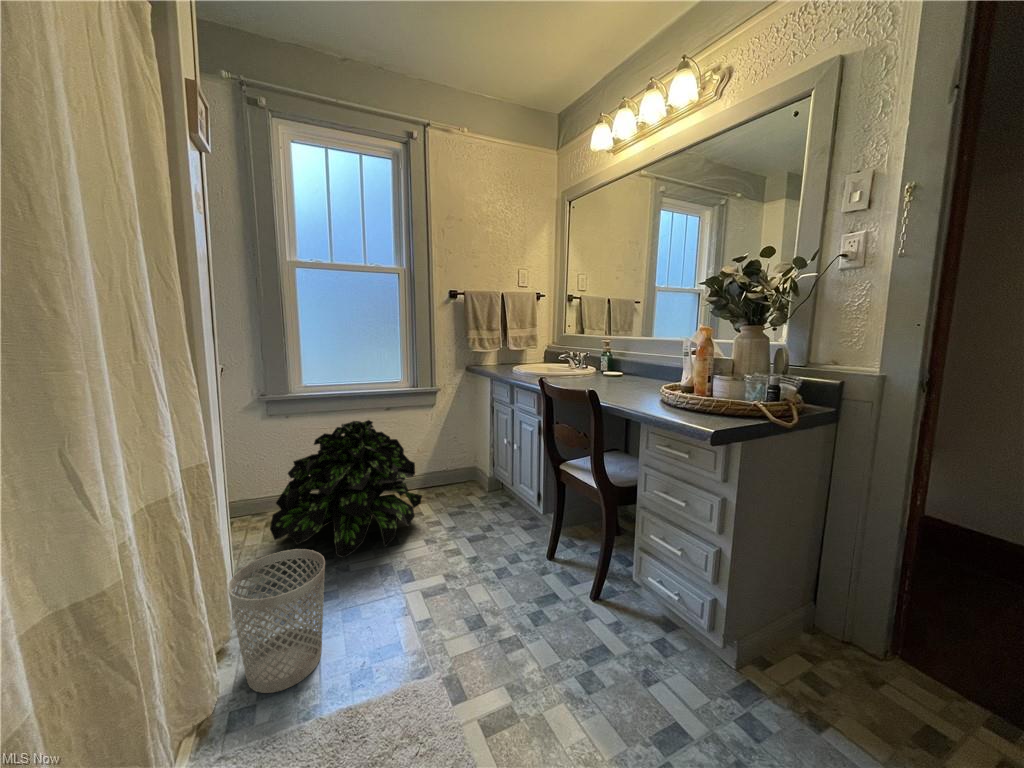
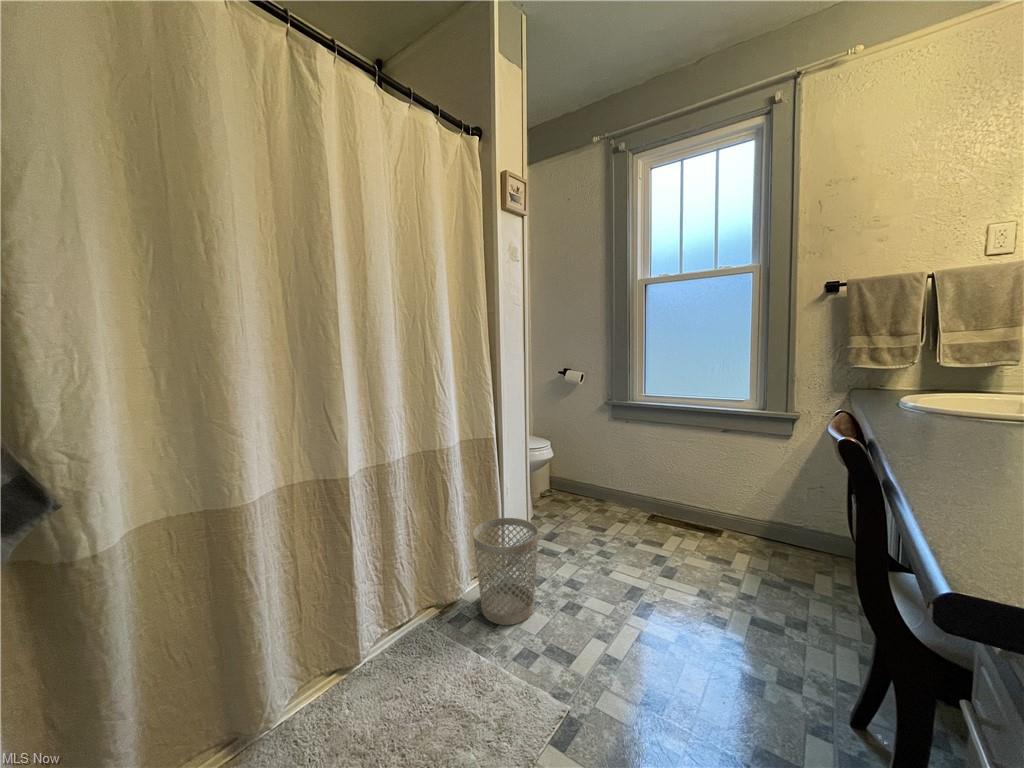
potted plant: present [270,420,422,558] -> none [578,432,724,574]

